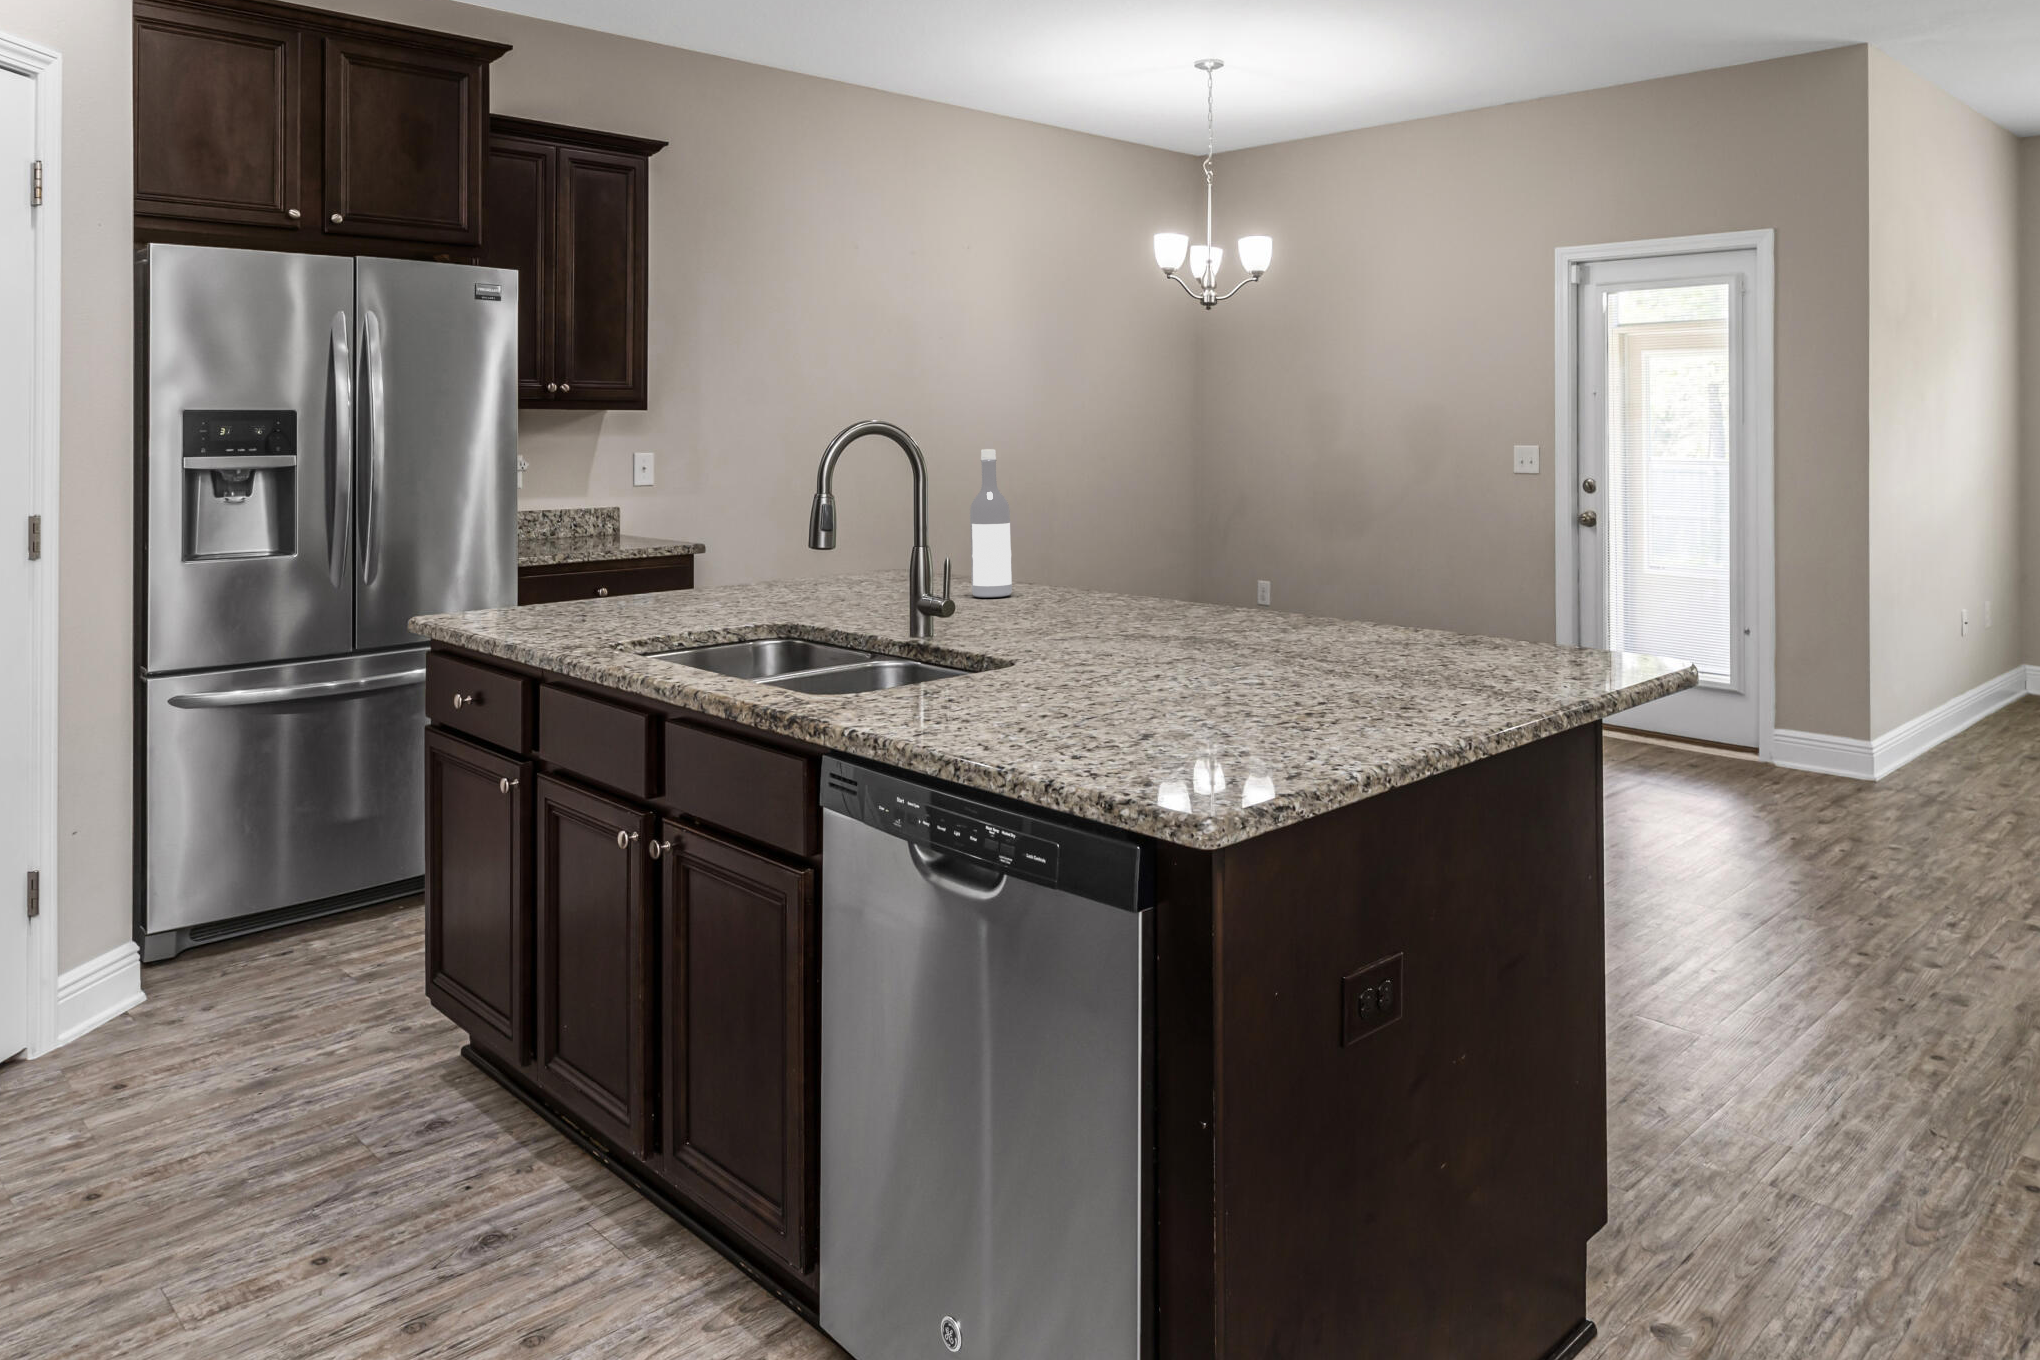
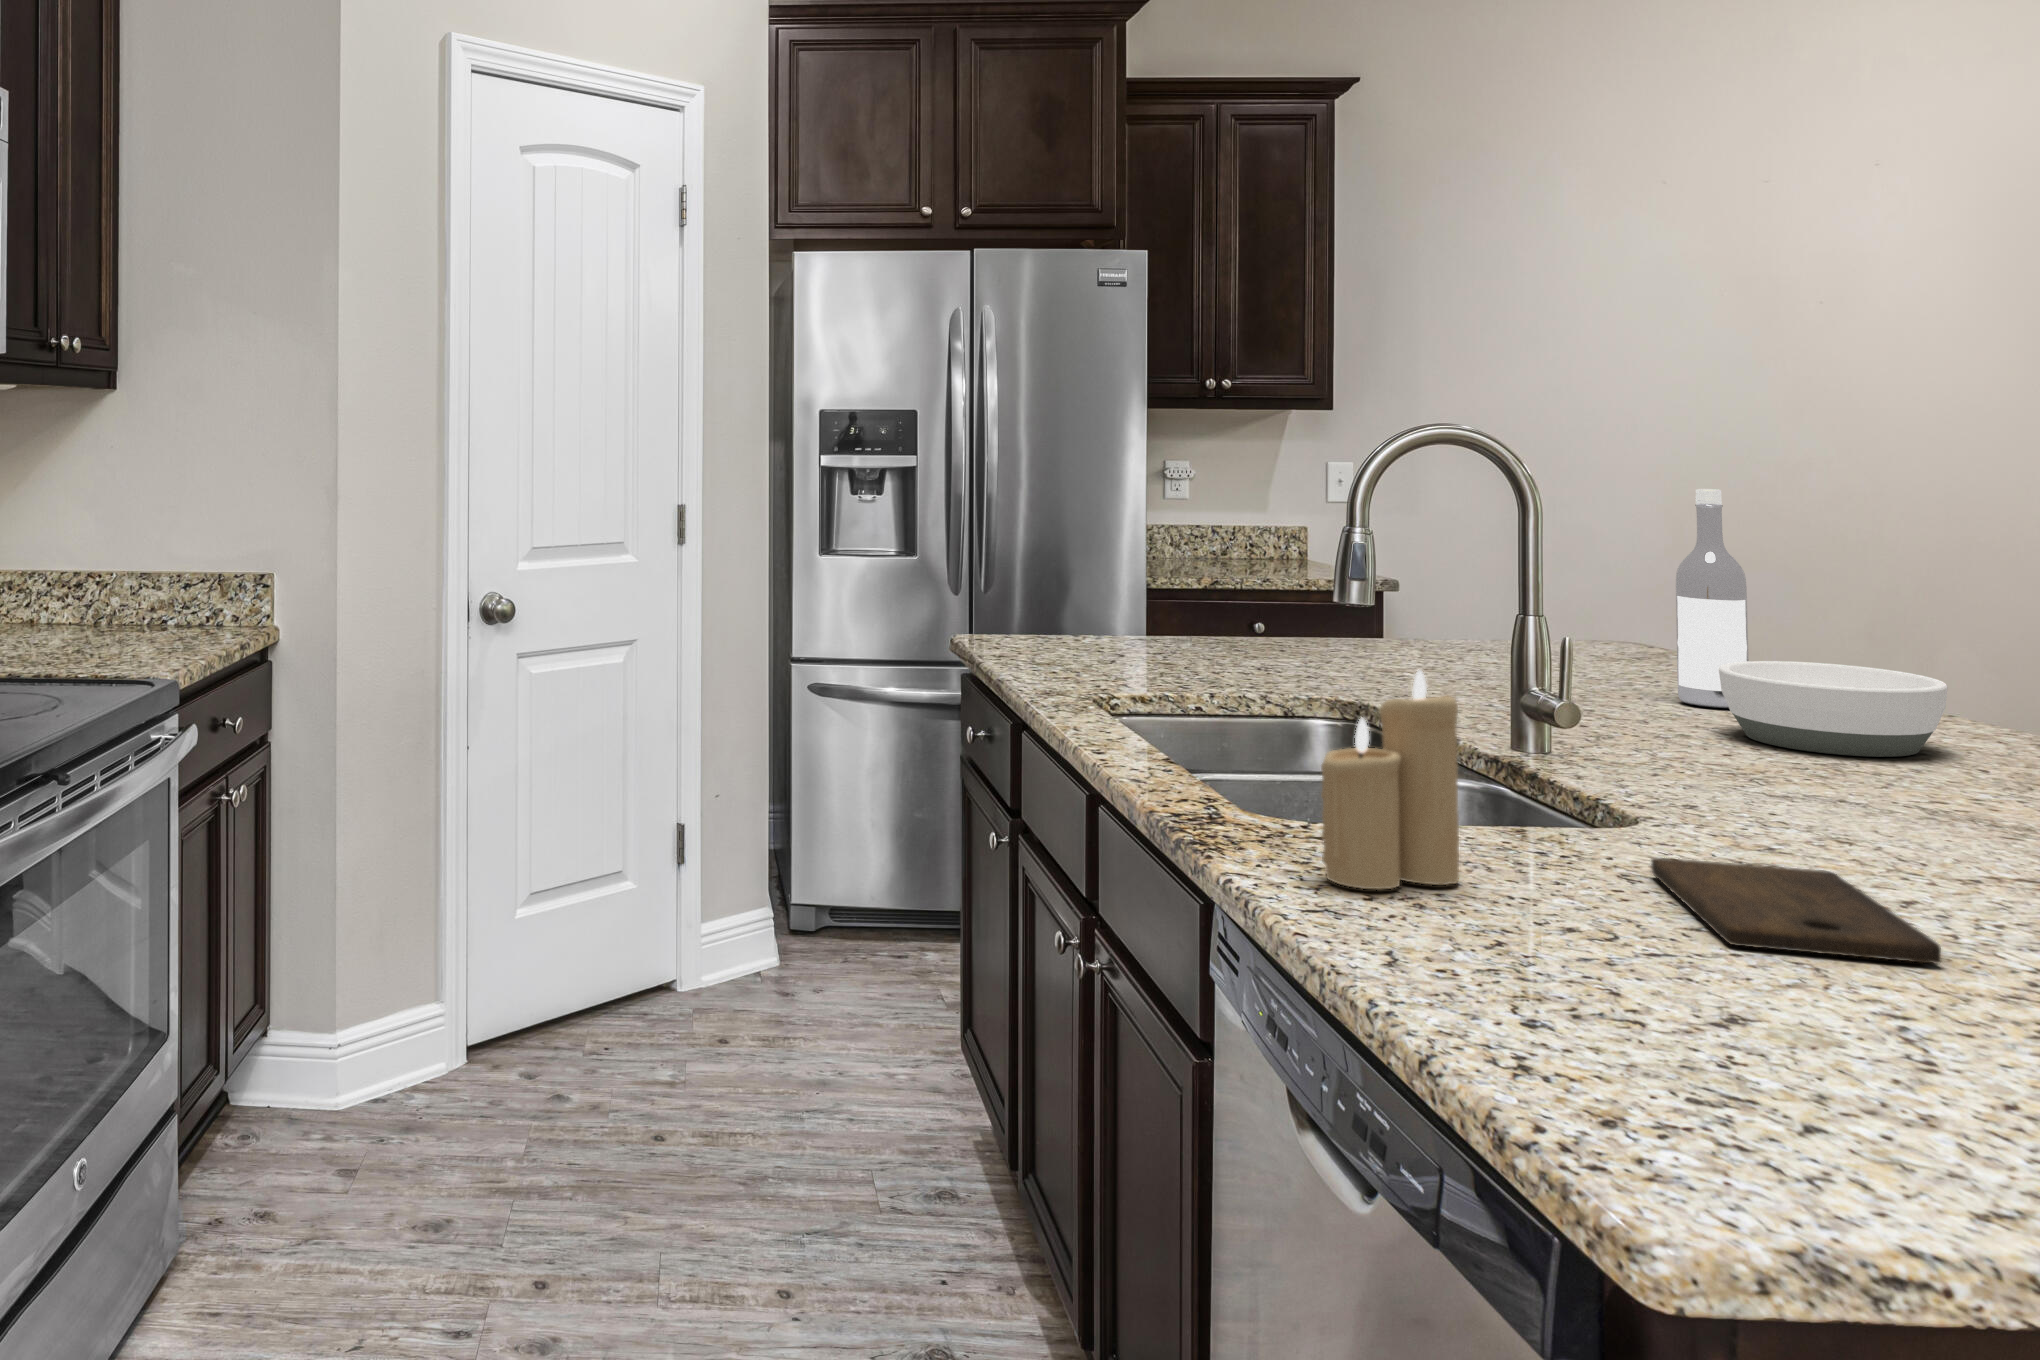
bowl: none [1011,558,1128,614] -> present [1719,661,1948,757]
candle: none [895,568,974,722] -> present [1321,670,1459,889]
cutting board: none [1061,666,1222,710] -> present [1651,858,1941,964]

